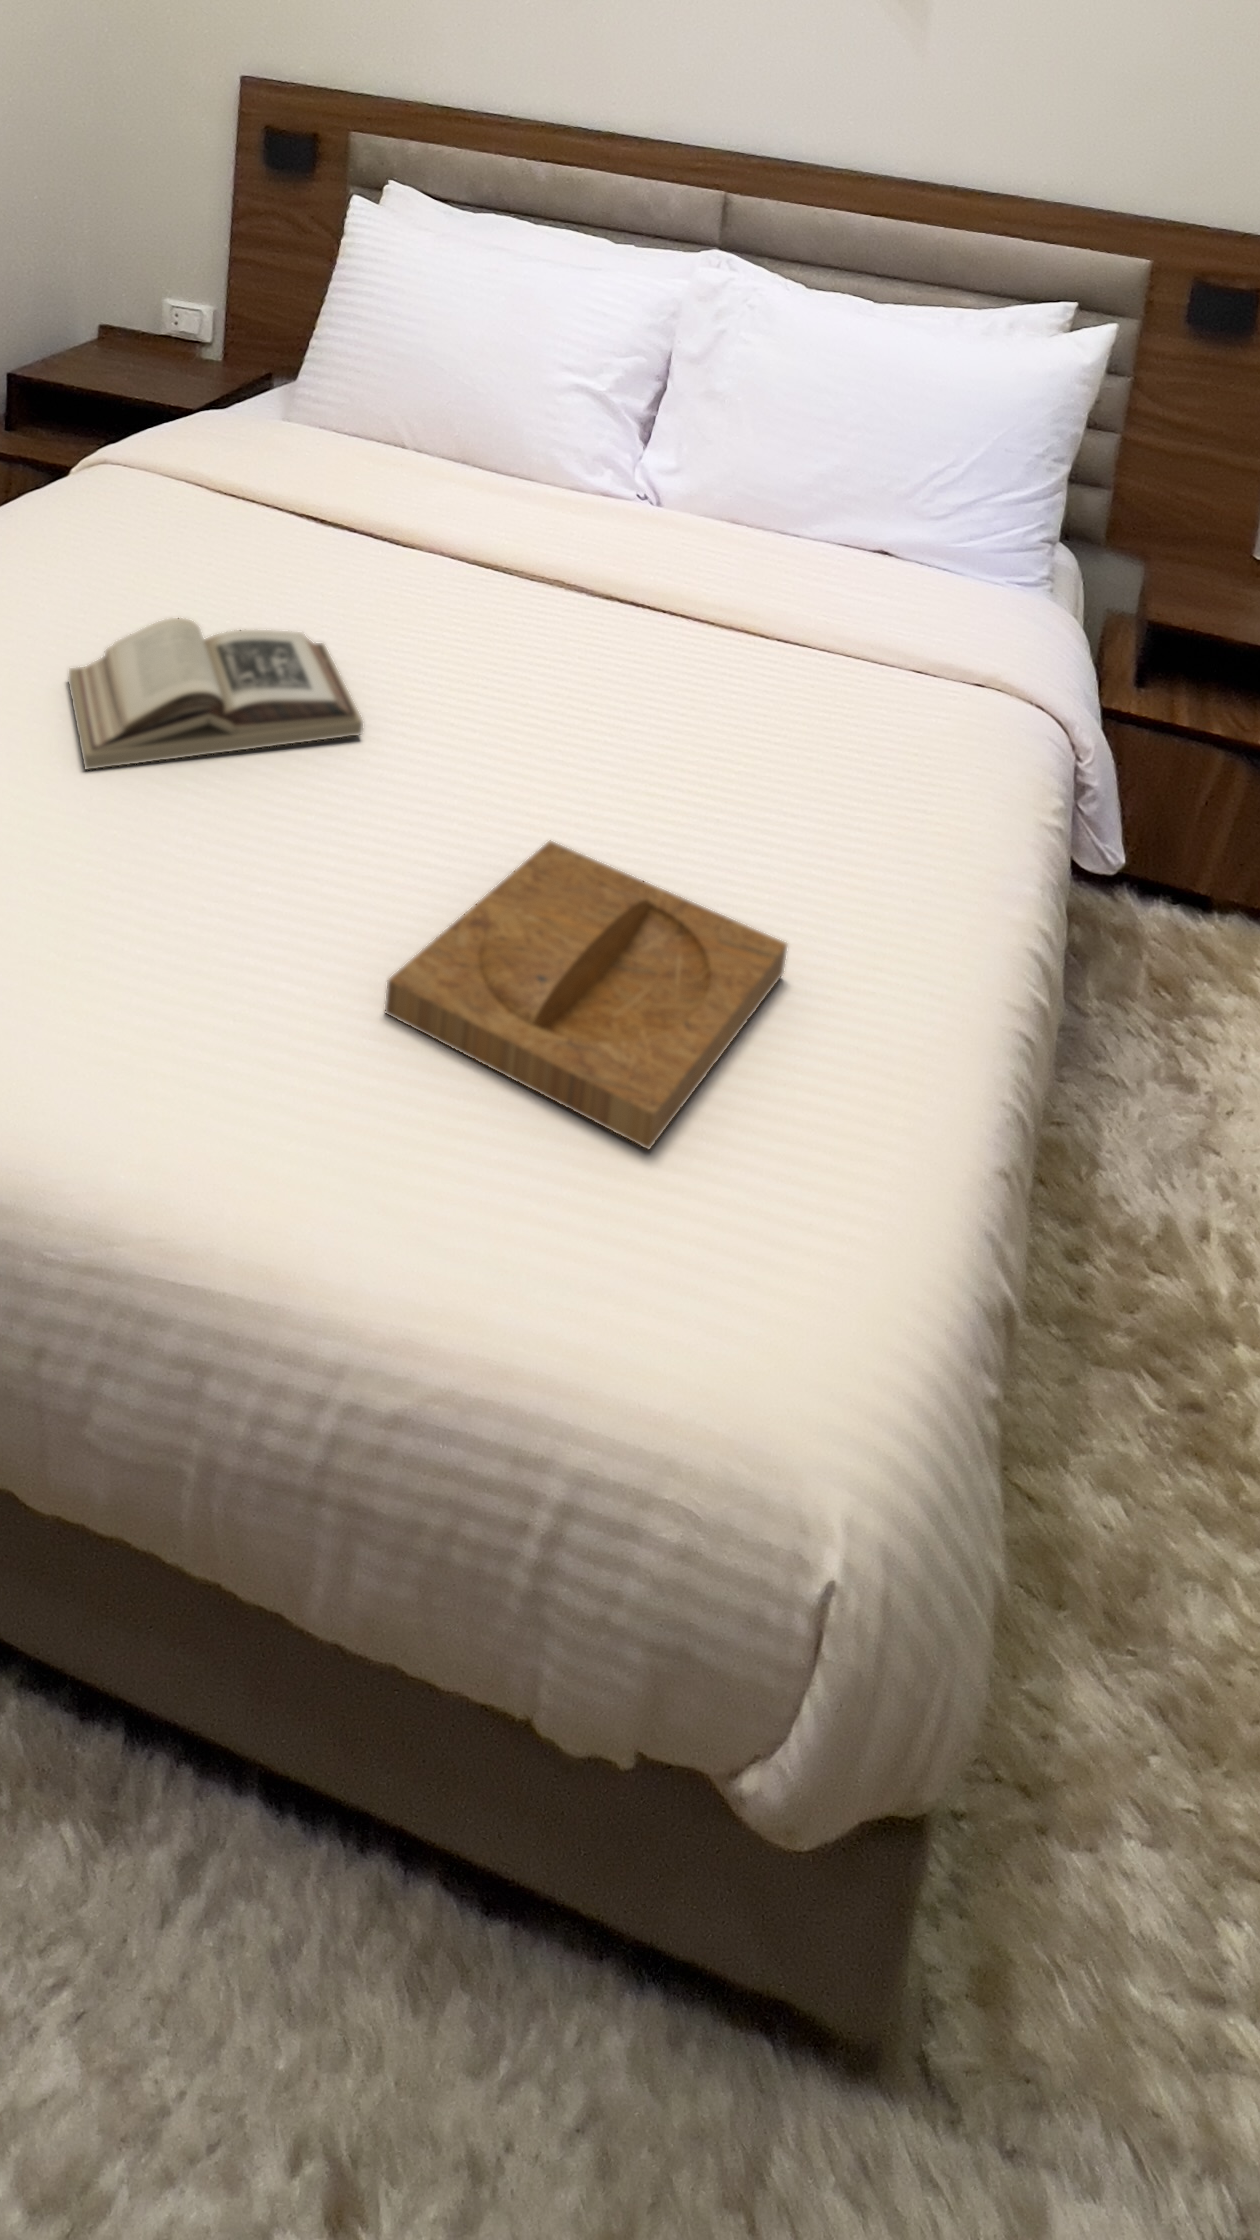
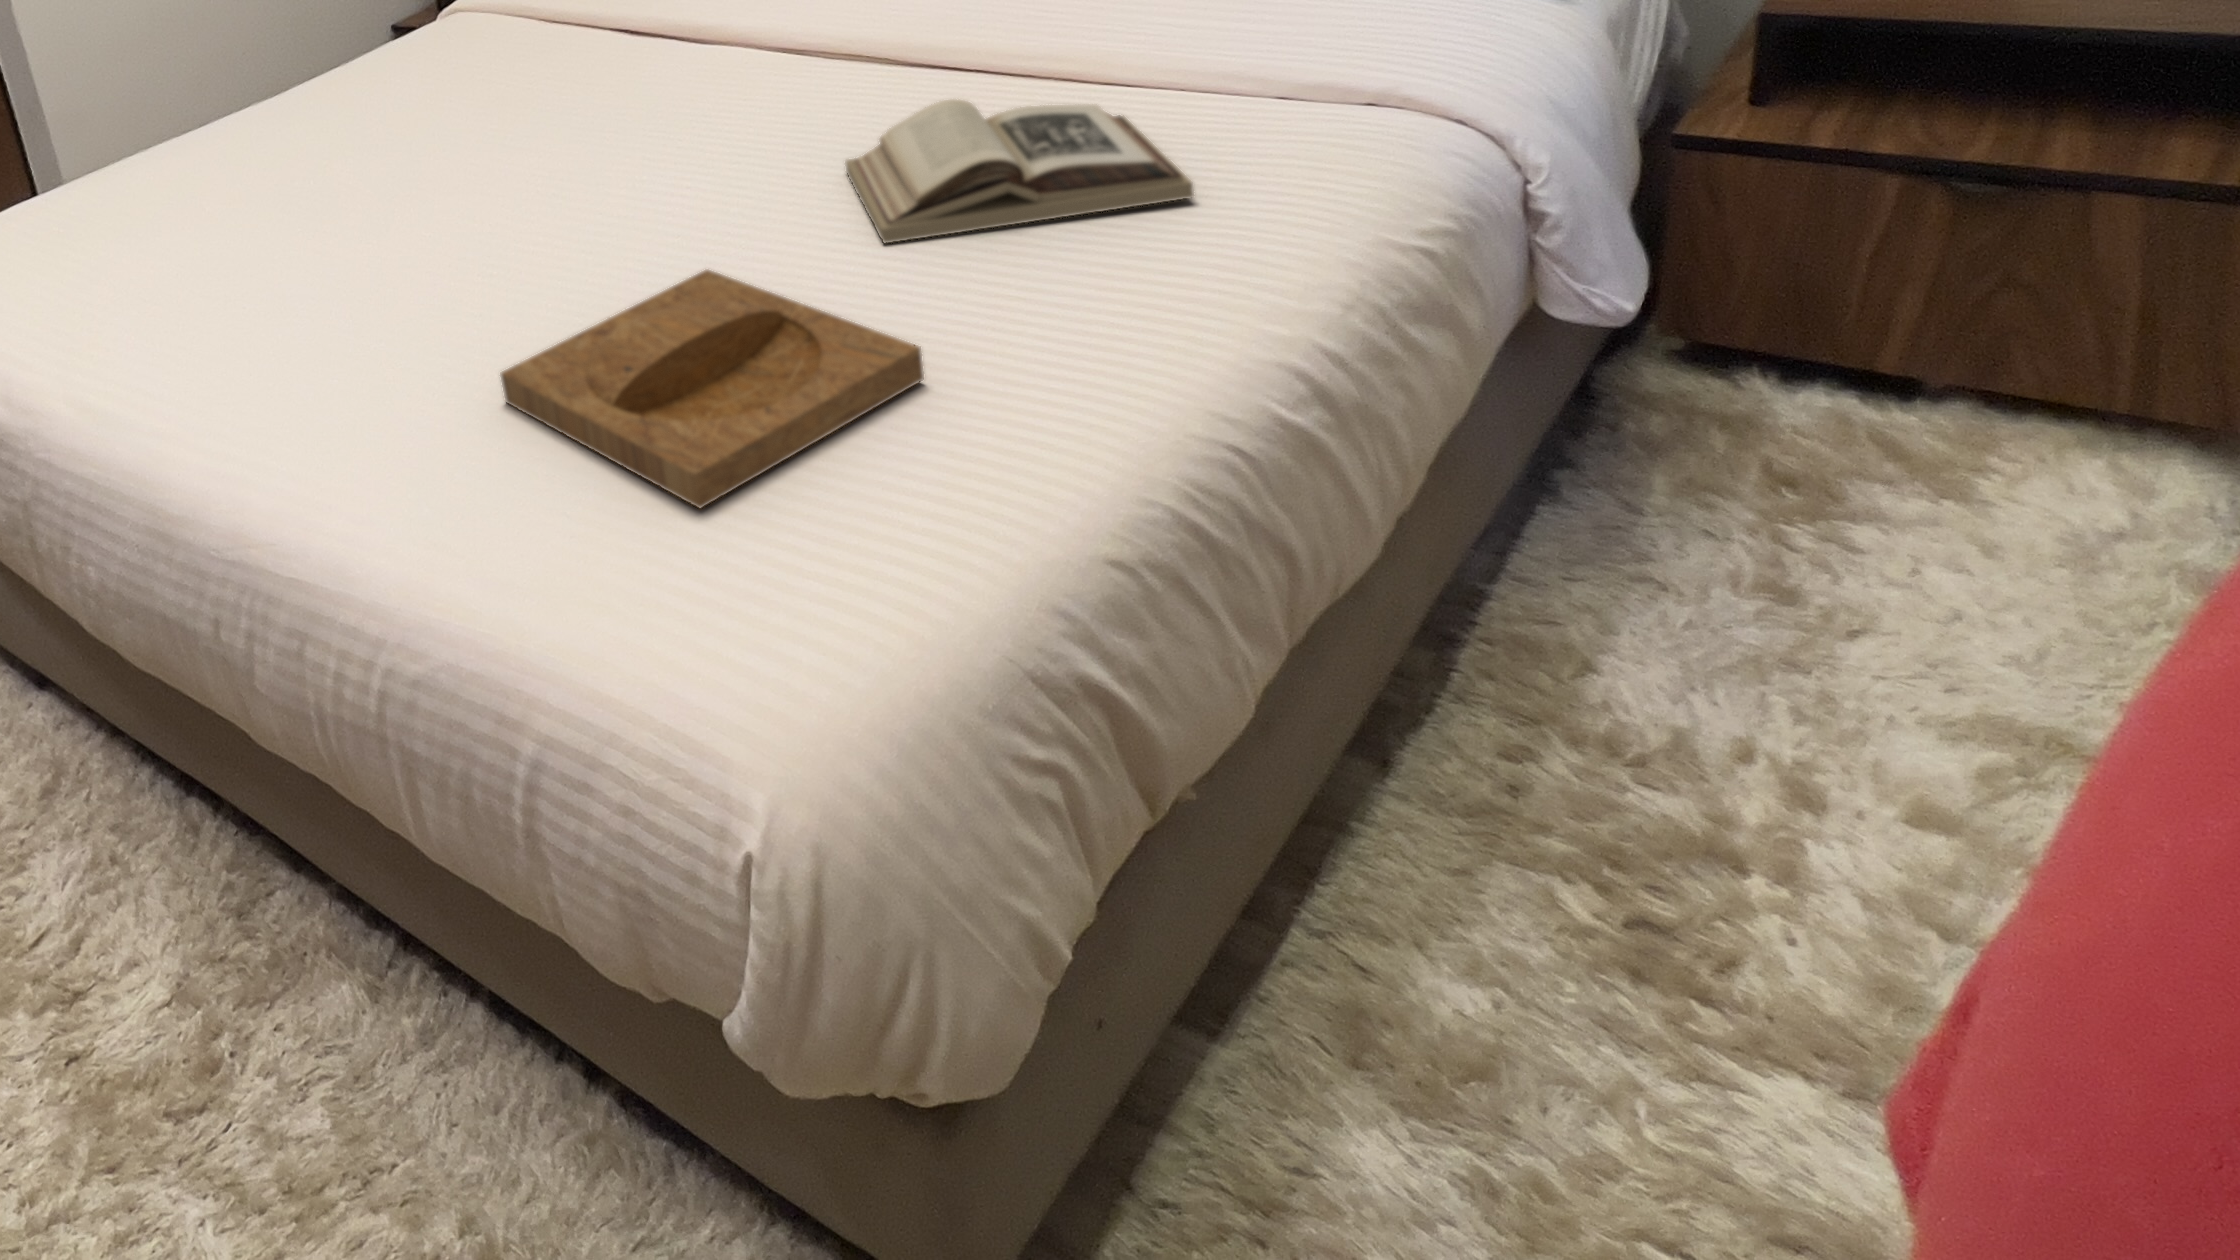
book: present [68,618,363,769] -> present [846,99,1194,243]

